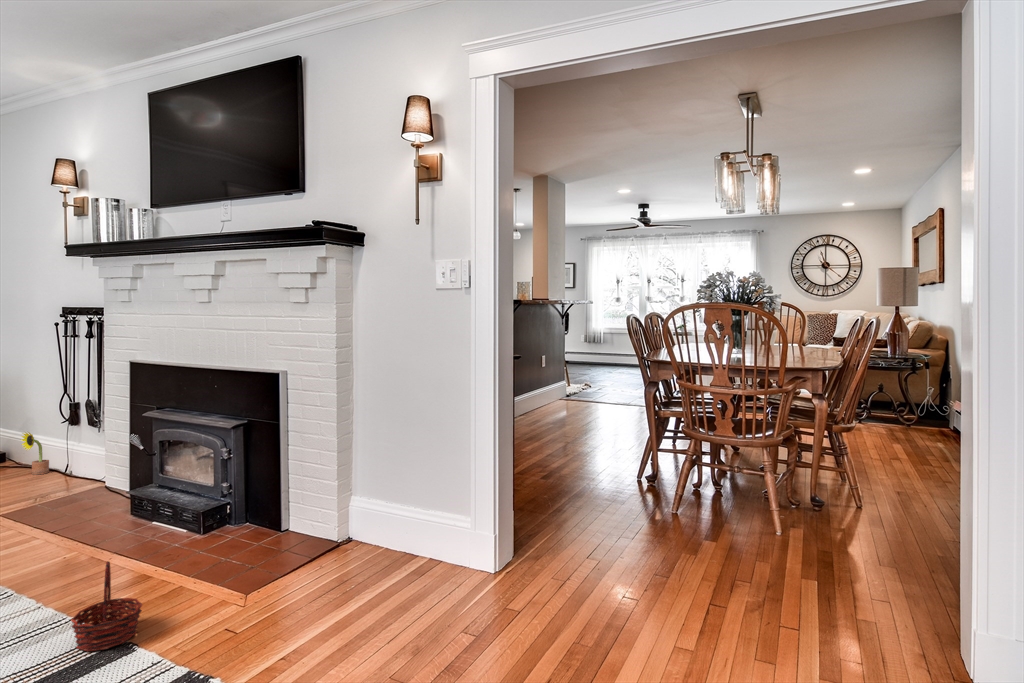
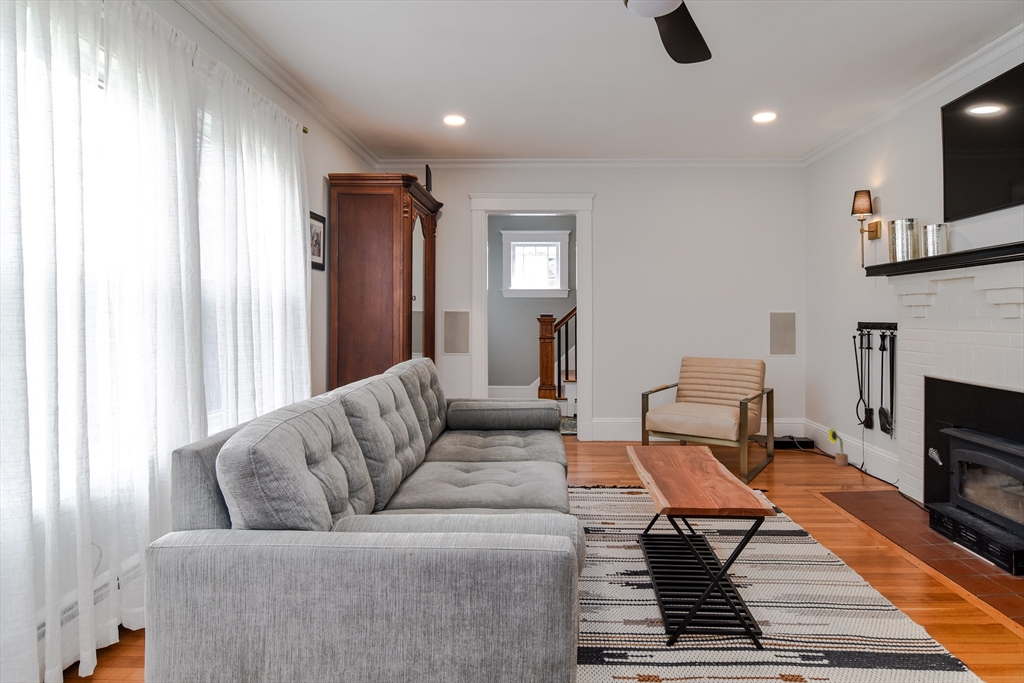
basket: present [71,562,143,651] -> none [901,574,966,654]

